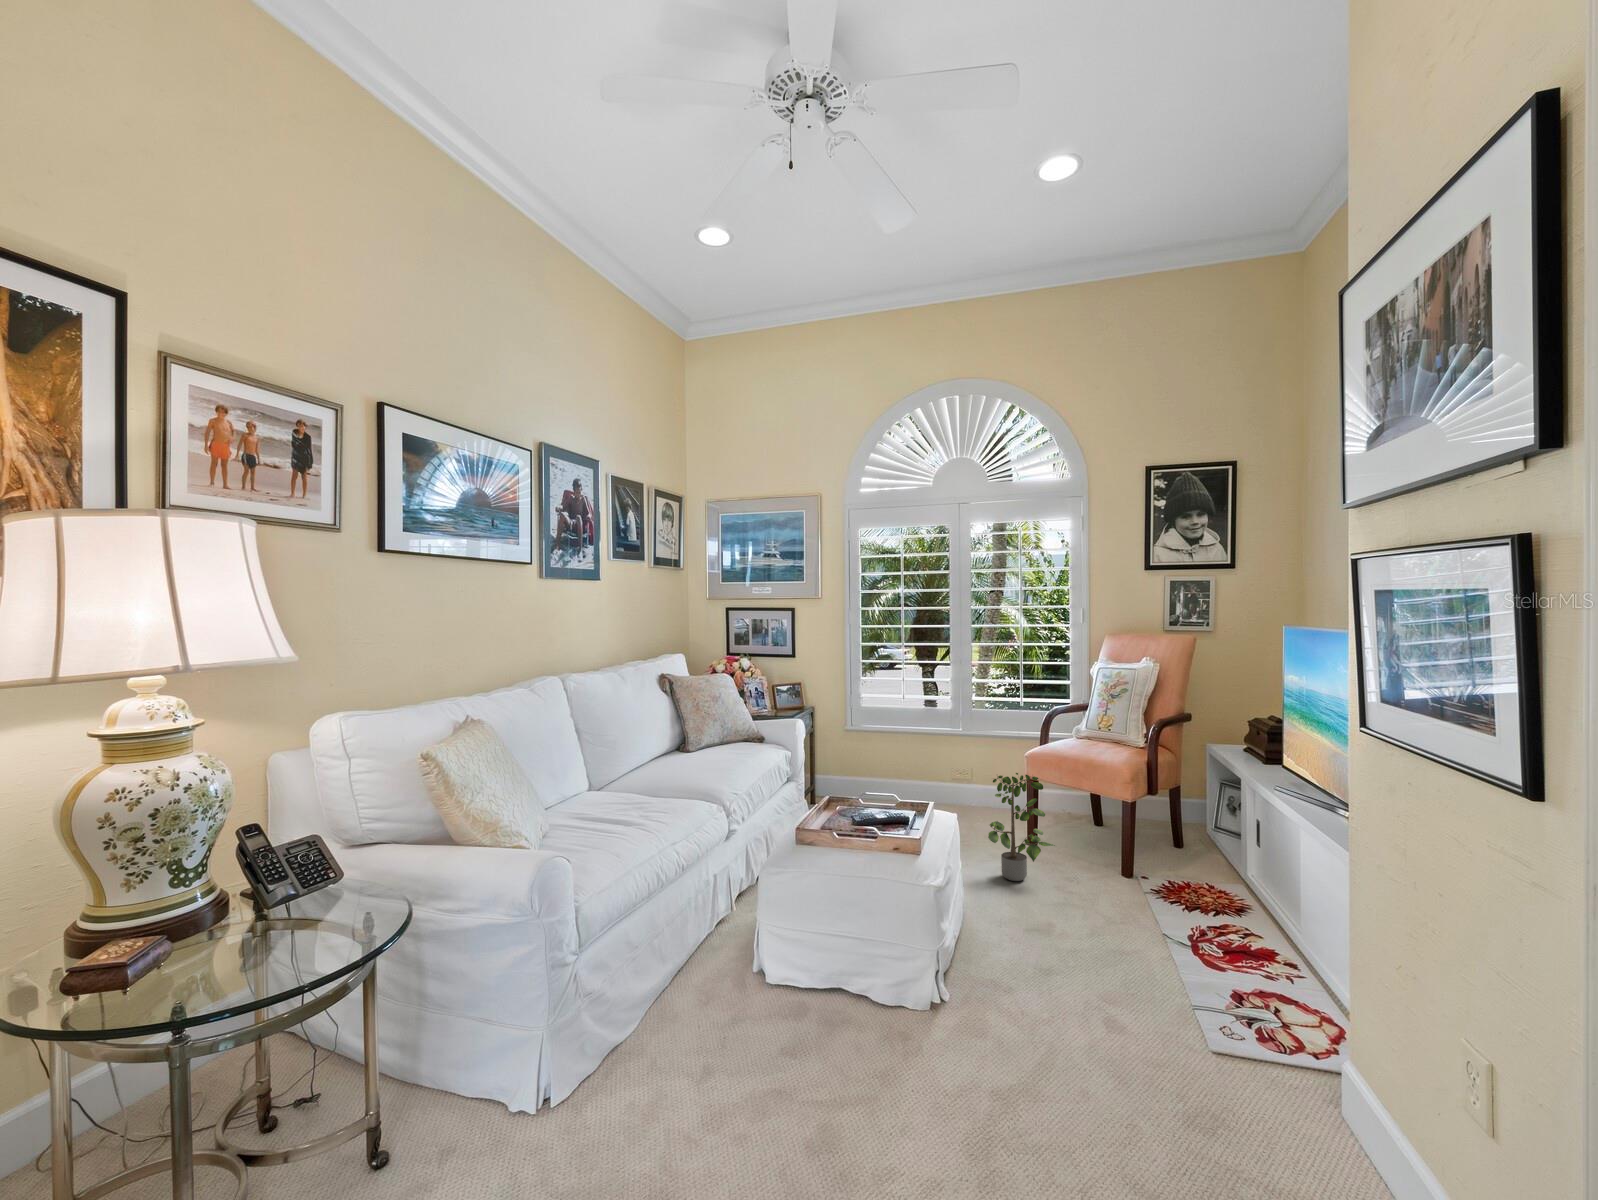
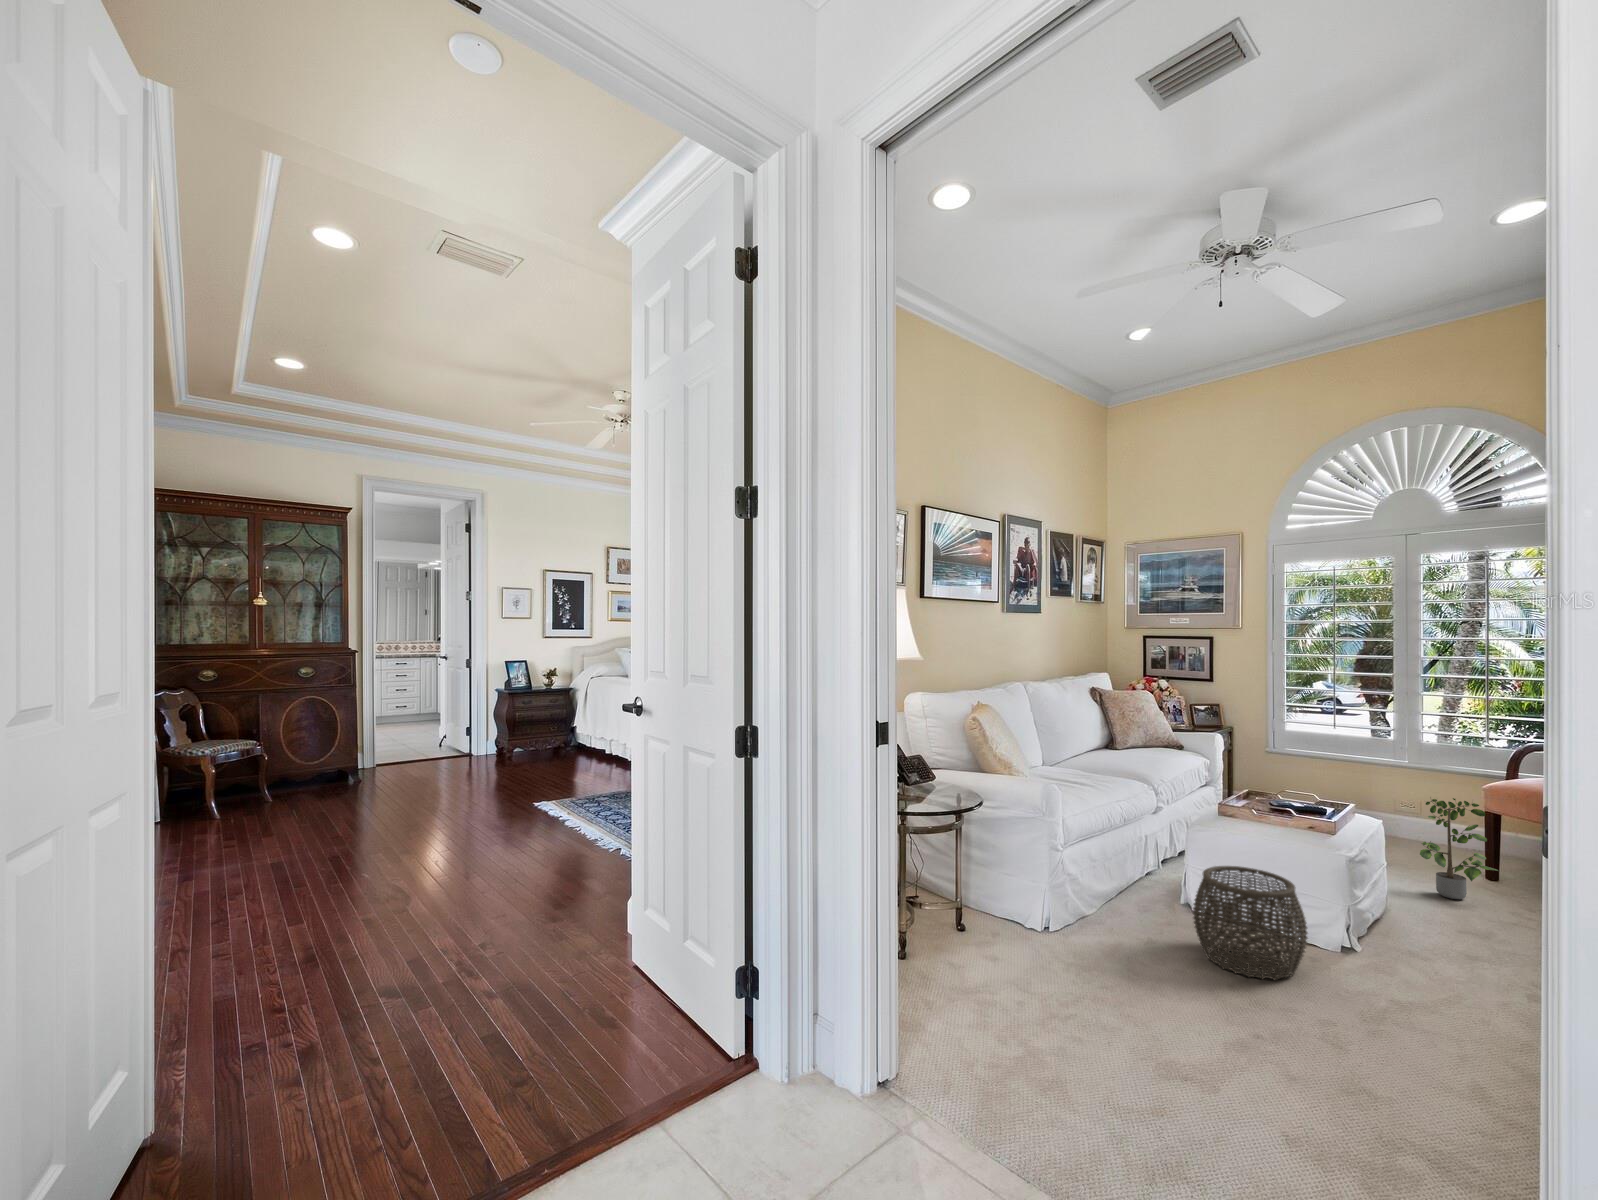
woven basket: none [760,930,906,1118] -> present [1193,866,1308,980]

